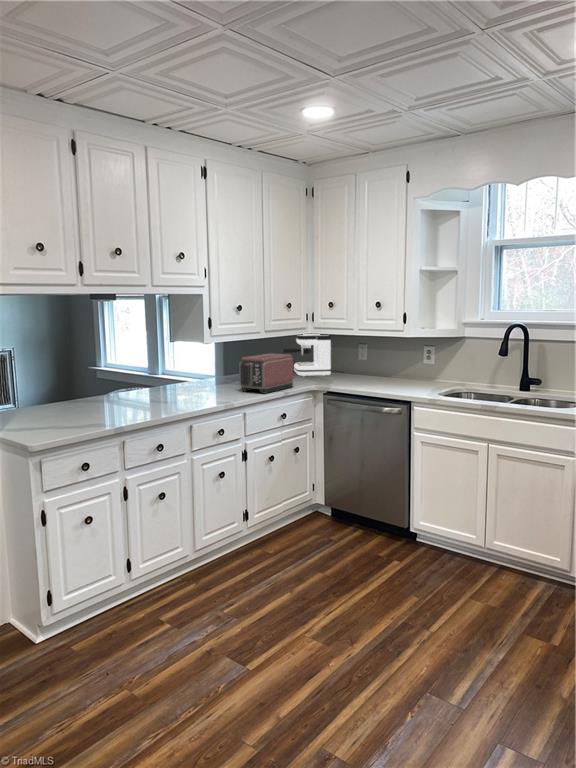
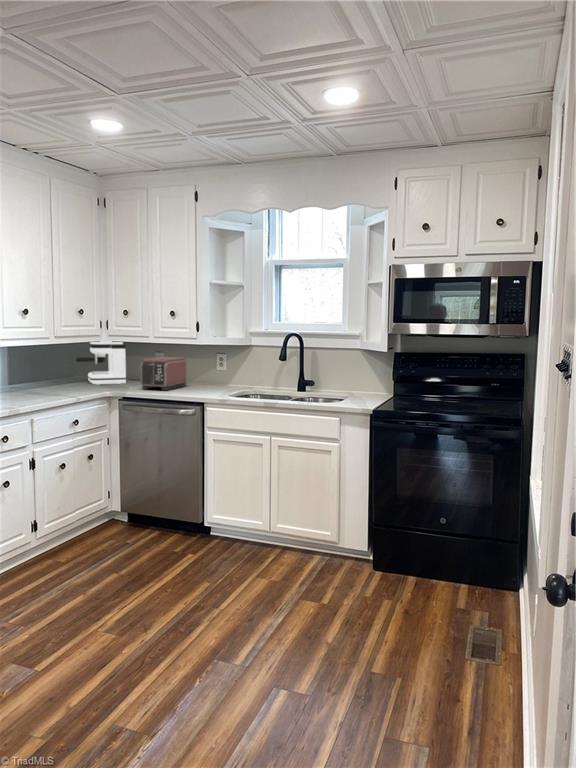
toaster: present [239,353,293,393] -> present [141,357,186,391]

